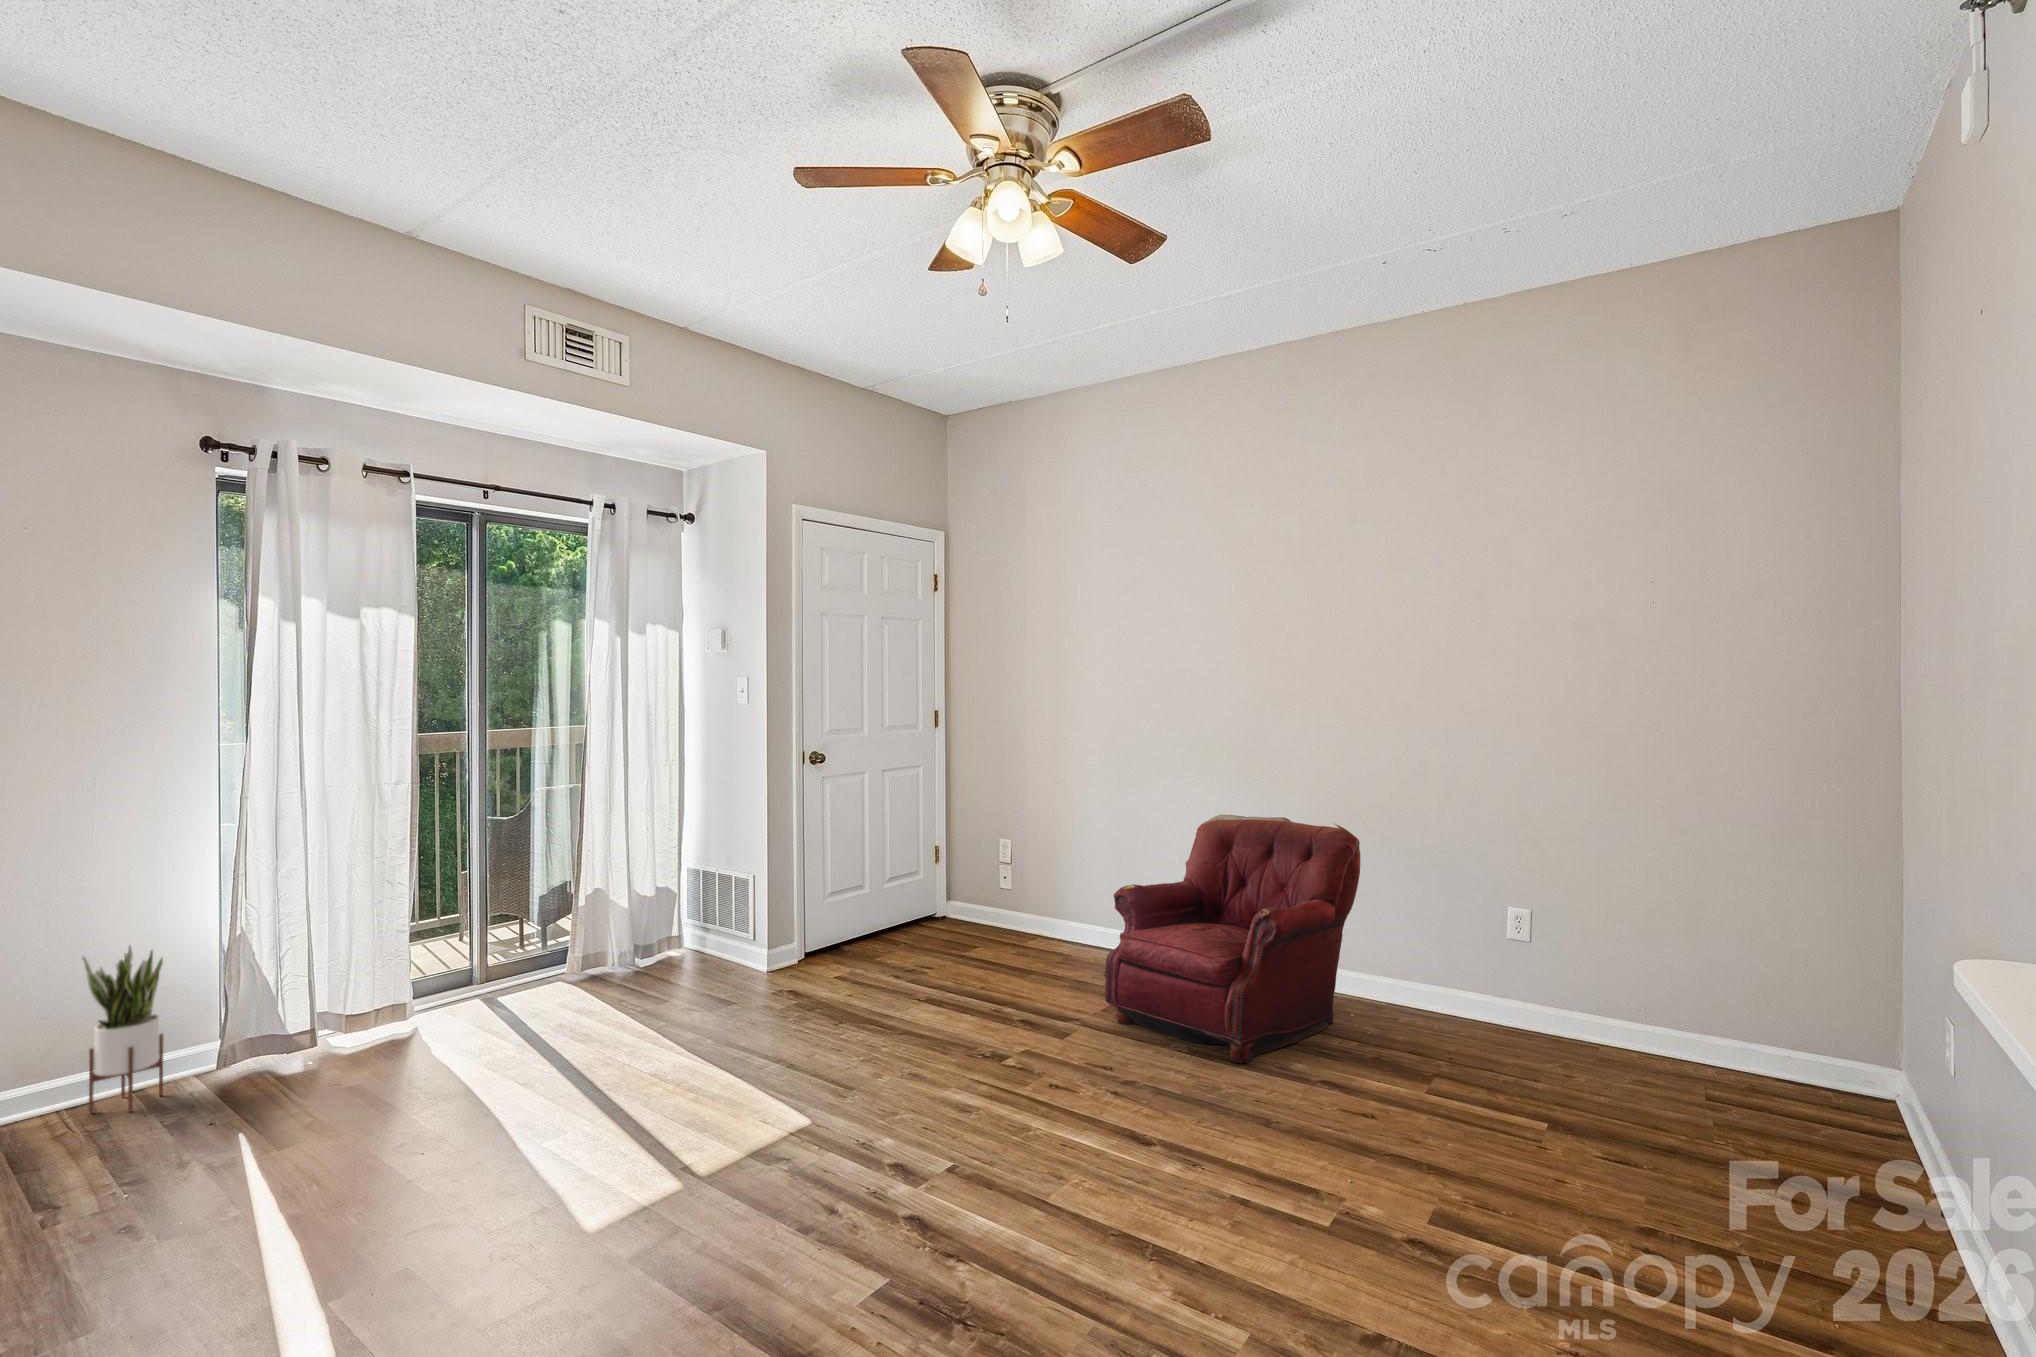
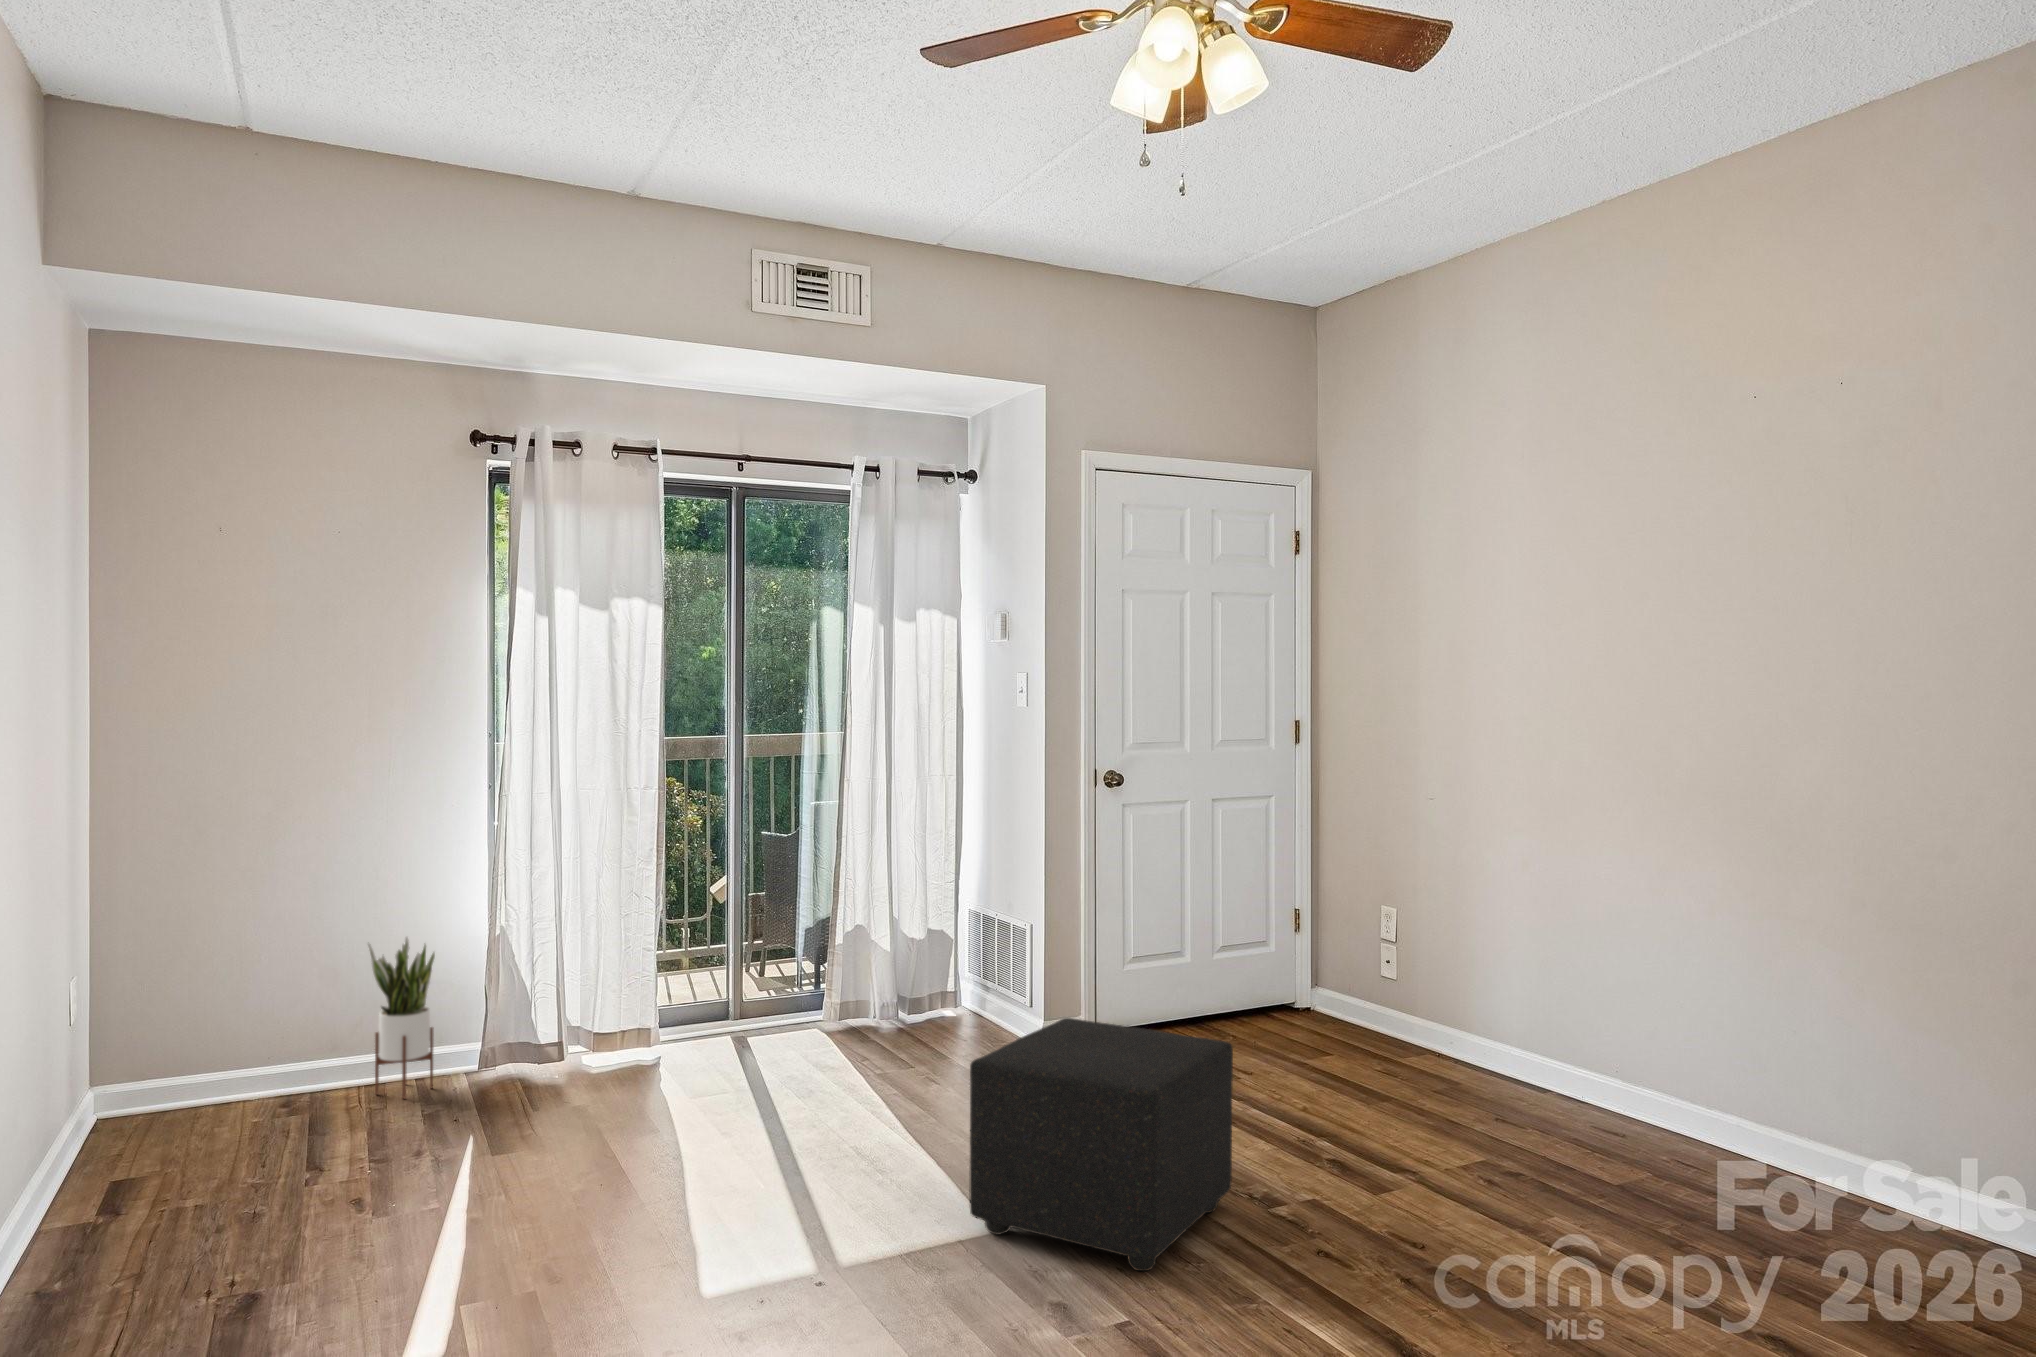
armchair: present [1105,814,1360,1063] -> none [1452,896,1908,1276]
ottoman: none [792,941,977,1127] -> present [969,1018,1233,1271]

